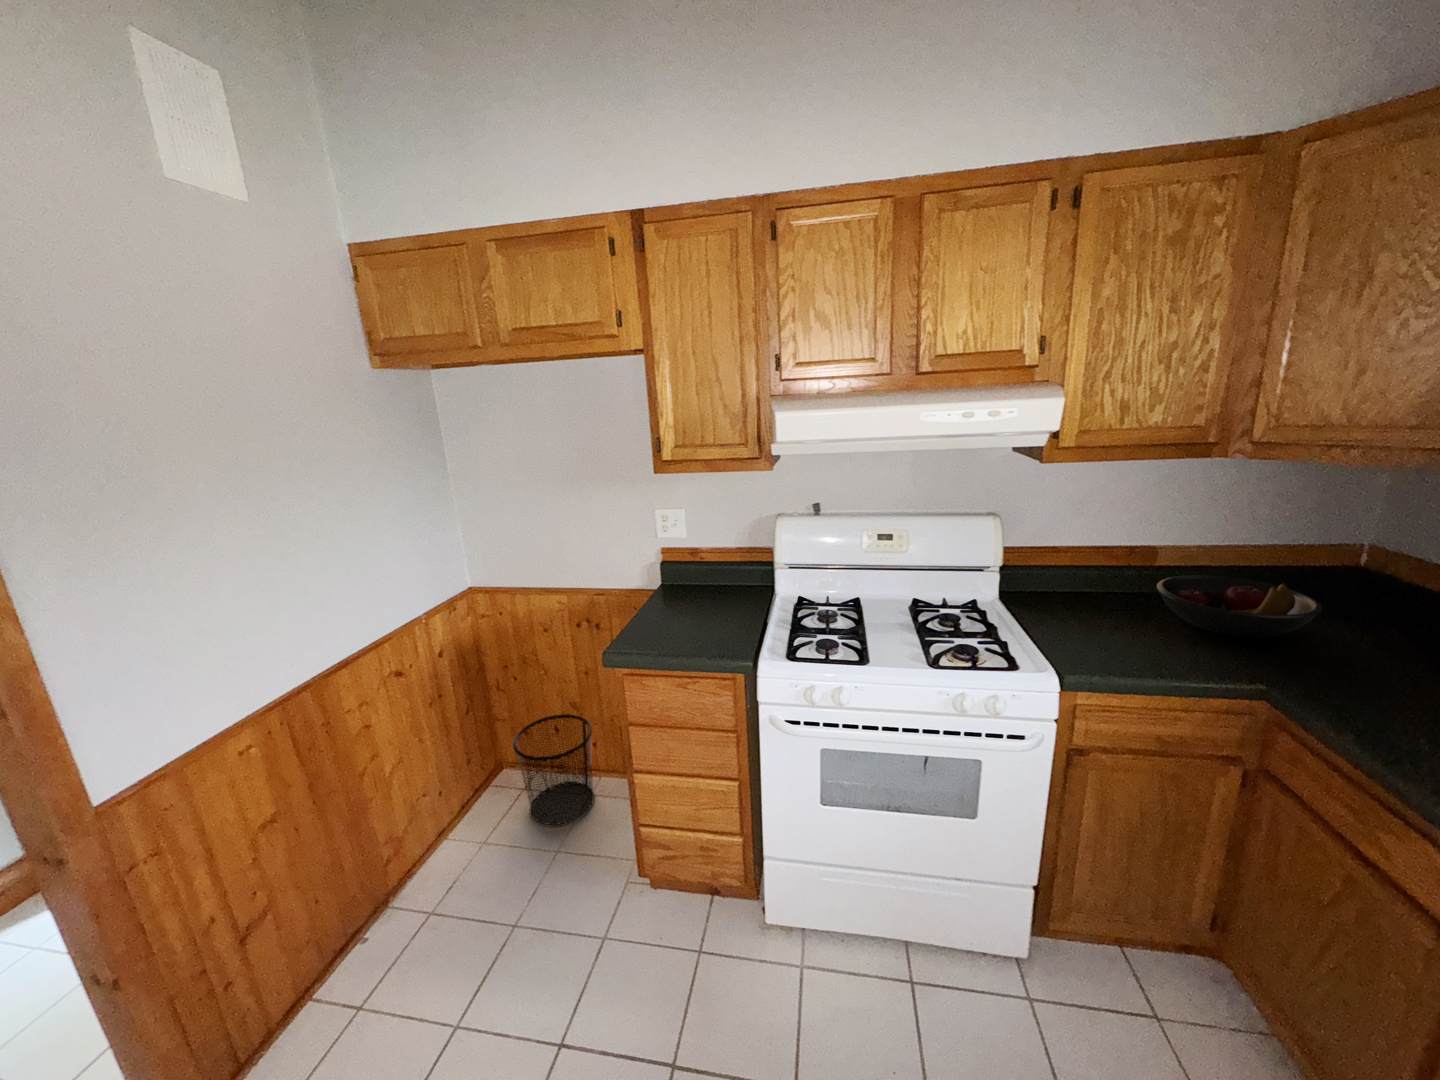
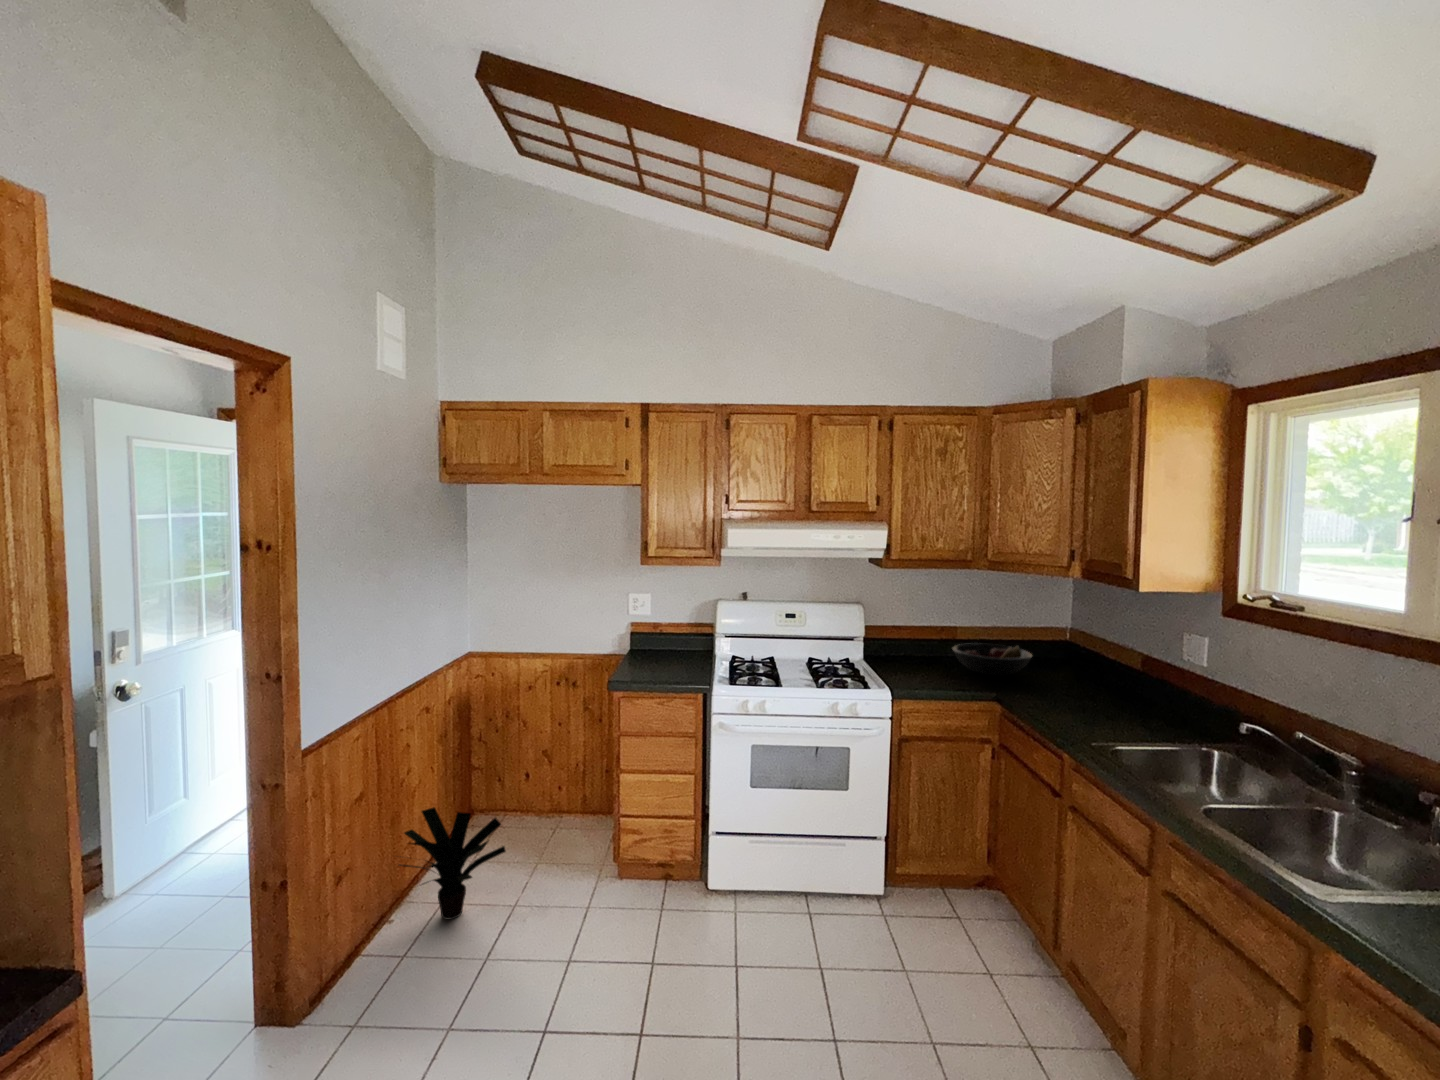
waste bin: present [513,714,595,827] -> none [504,757,568,845]
potted plant: none [314,813,491,960] -> present [399,808,506,919]

